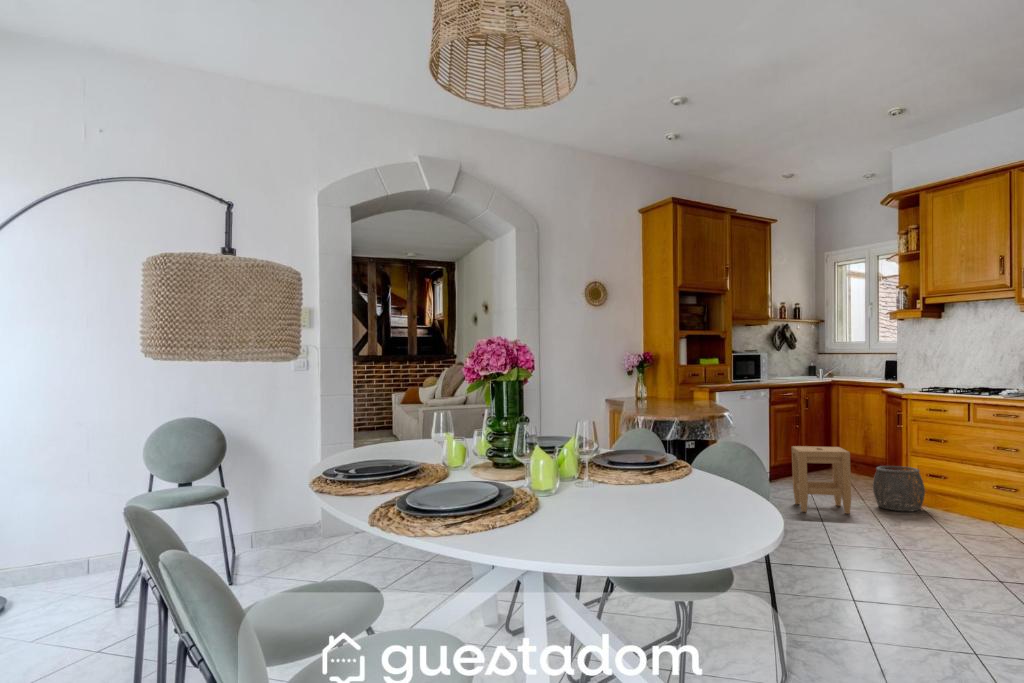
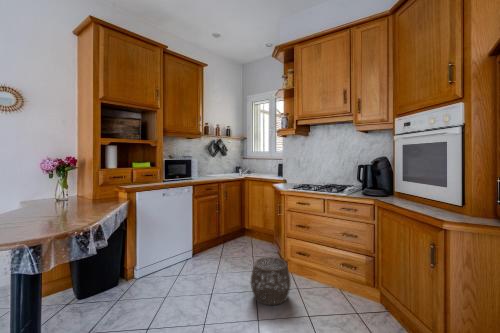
stool: present [791,446,851,514] -> none [178,245,226,322]

